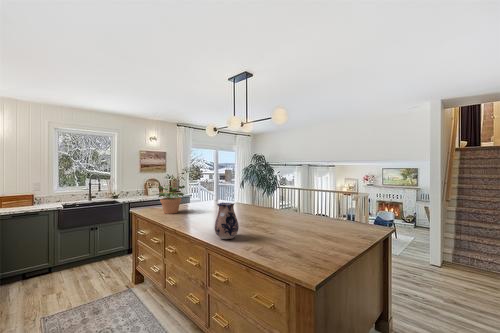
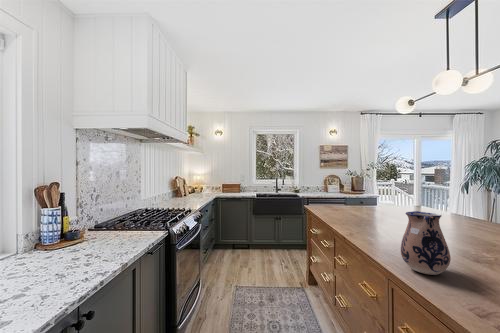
potted plant: present [156,185,185,214] -> none [327,181,369,216]

